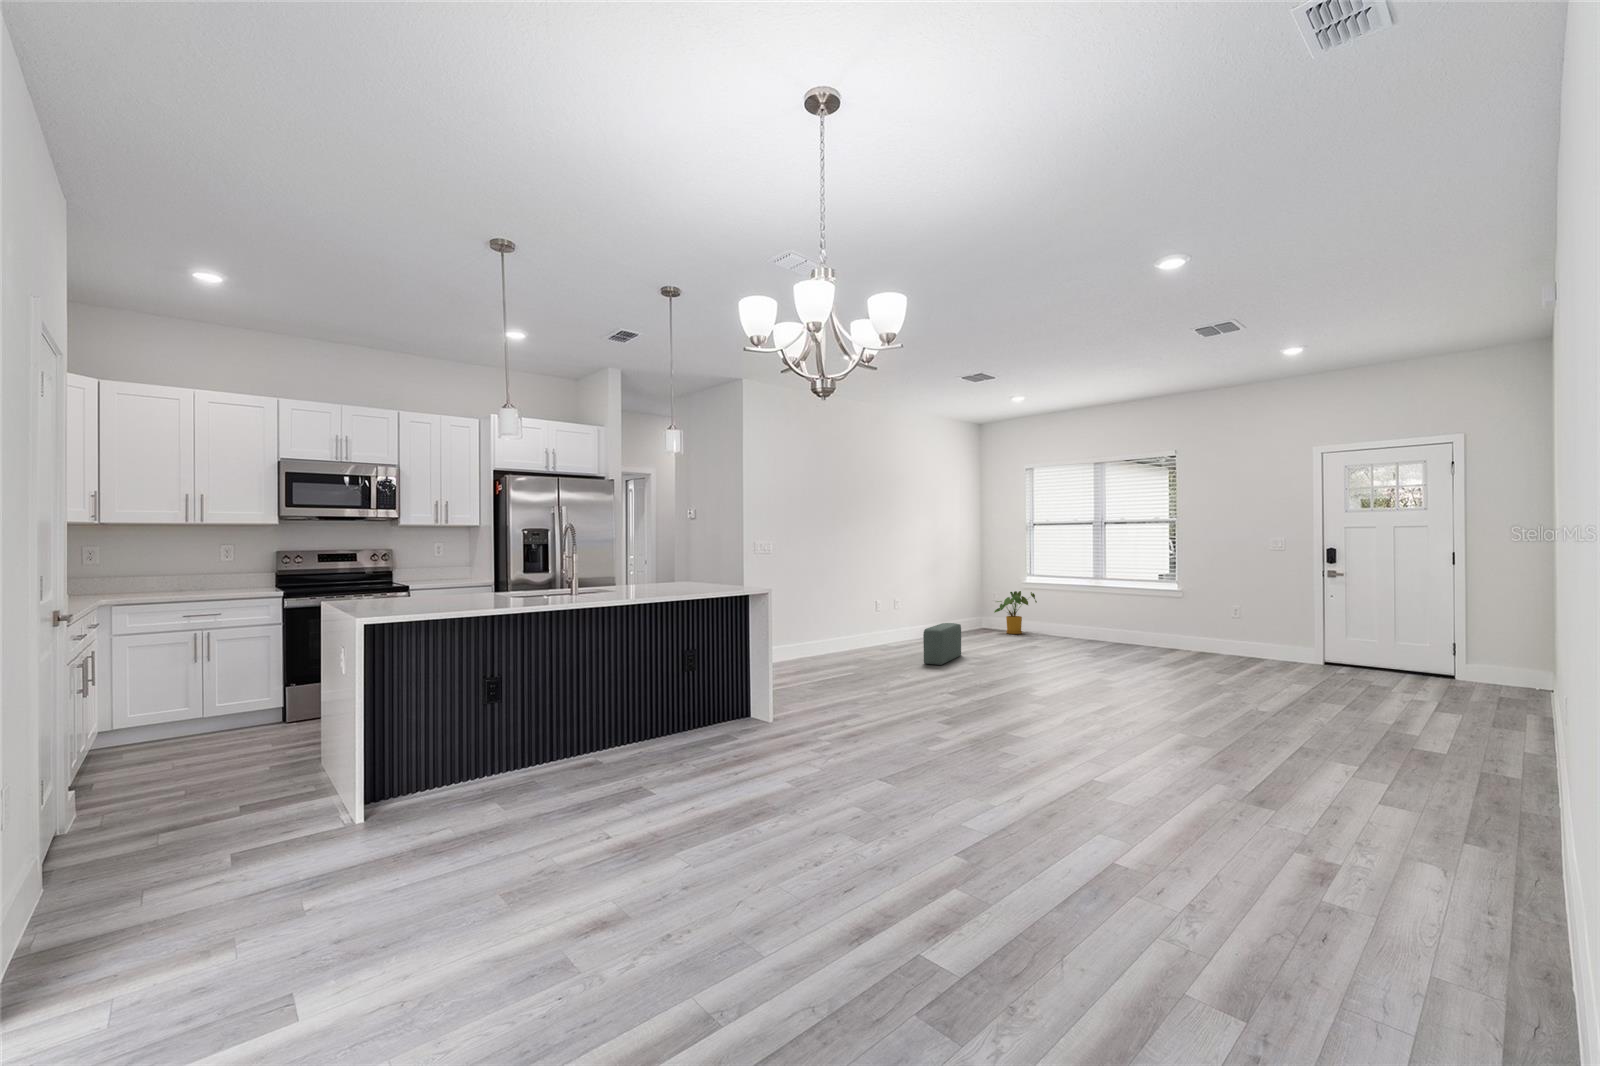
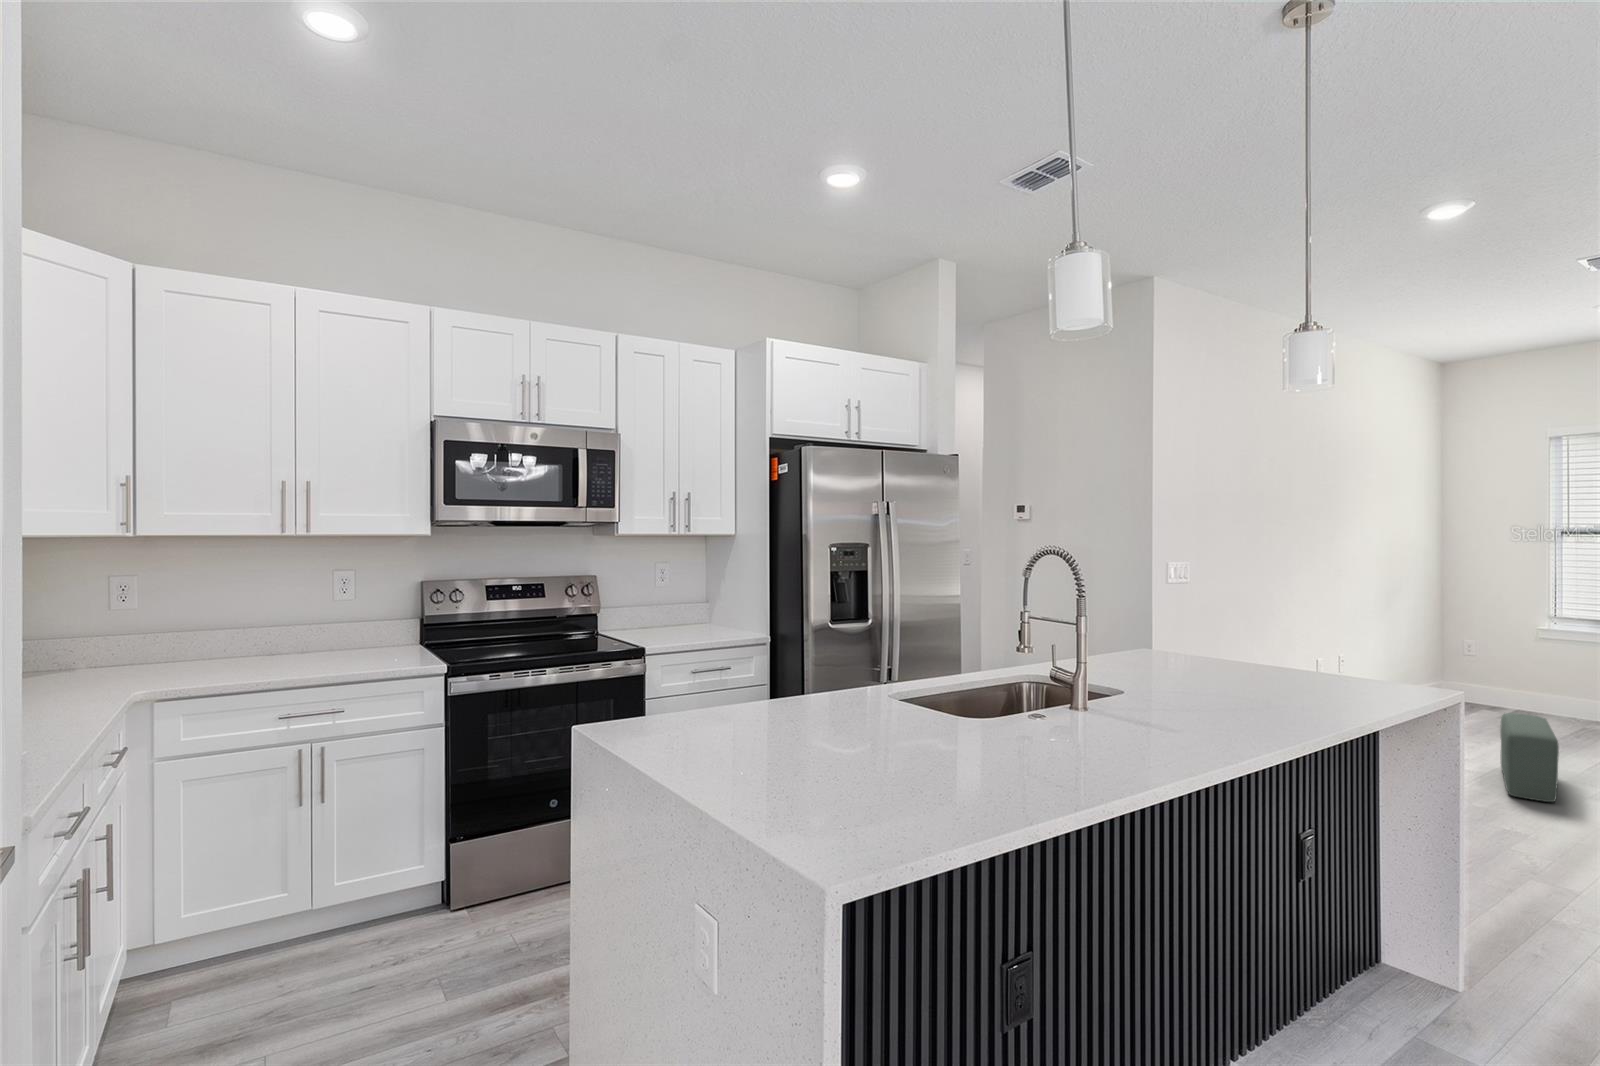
house plant: present [994,591,1037,634] -> none [1501,643,1587,718]

